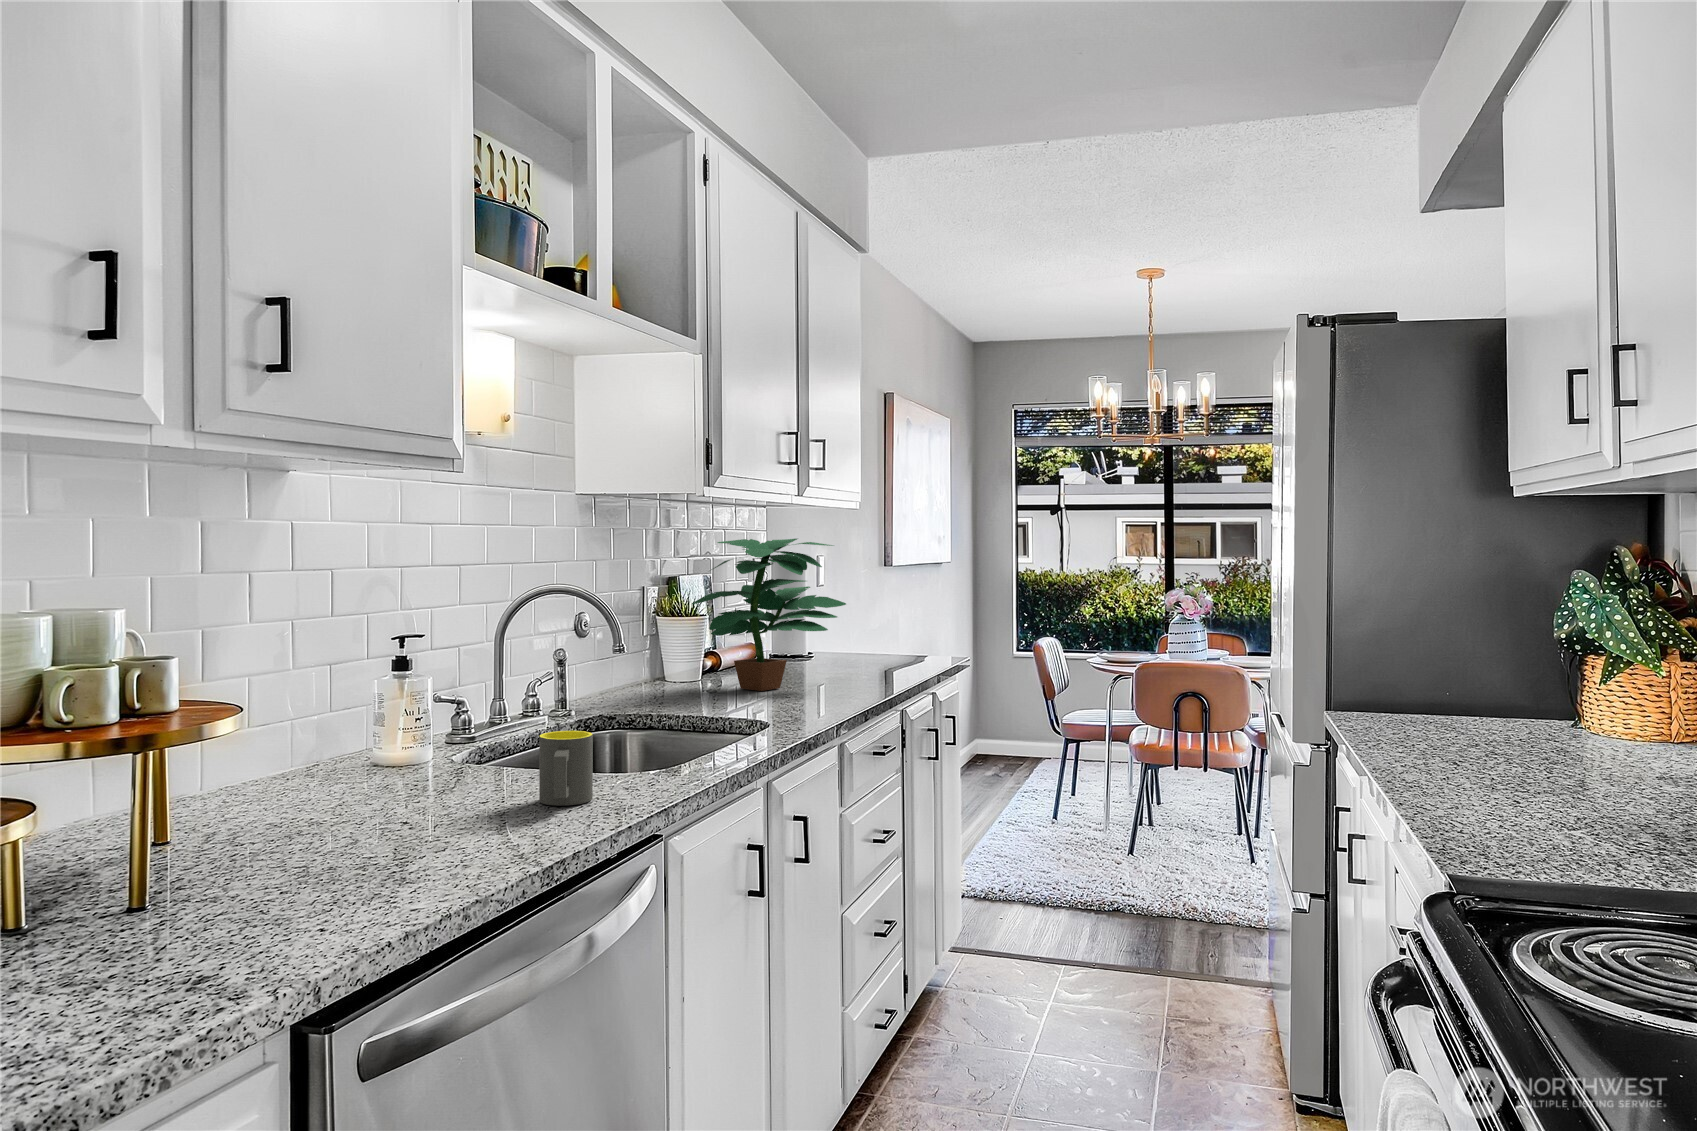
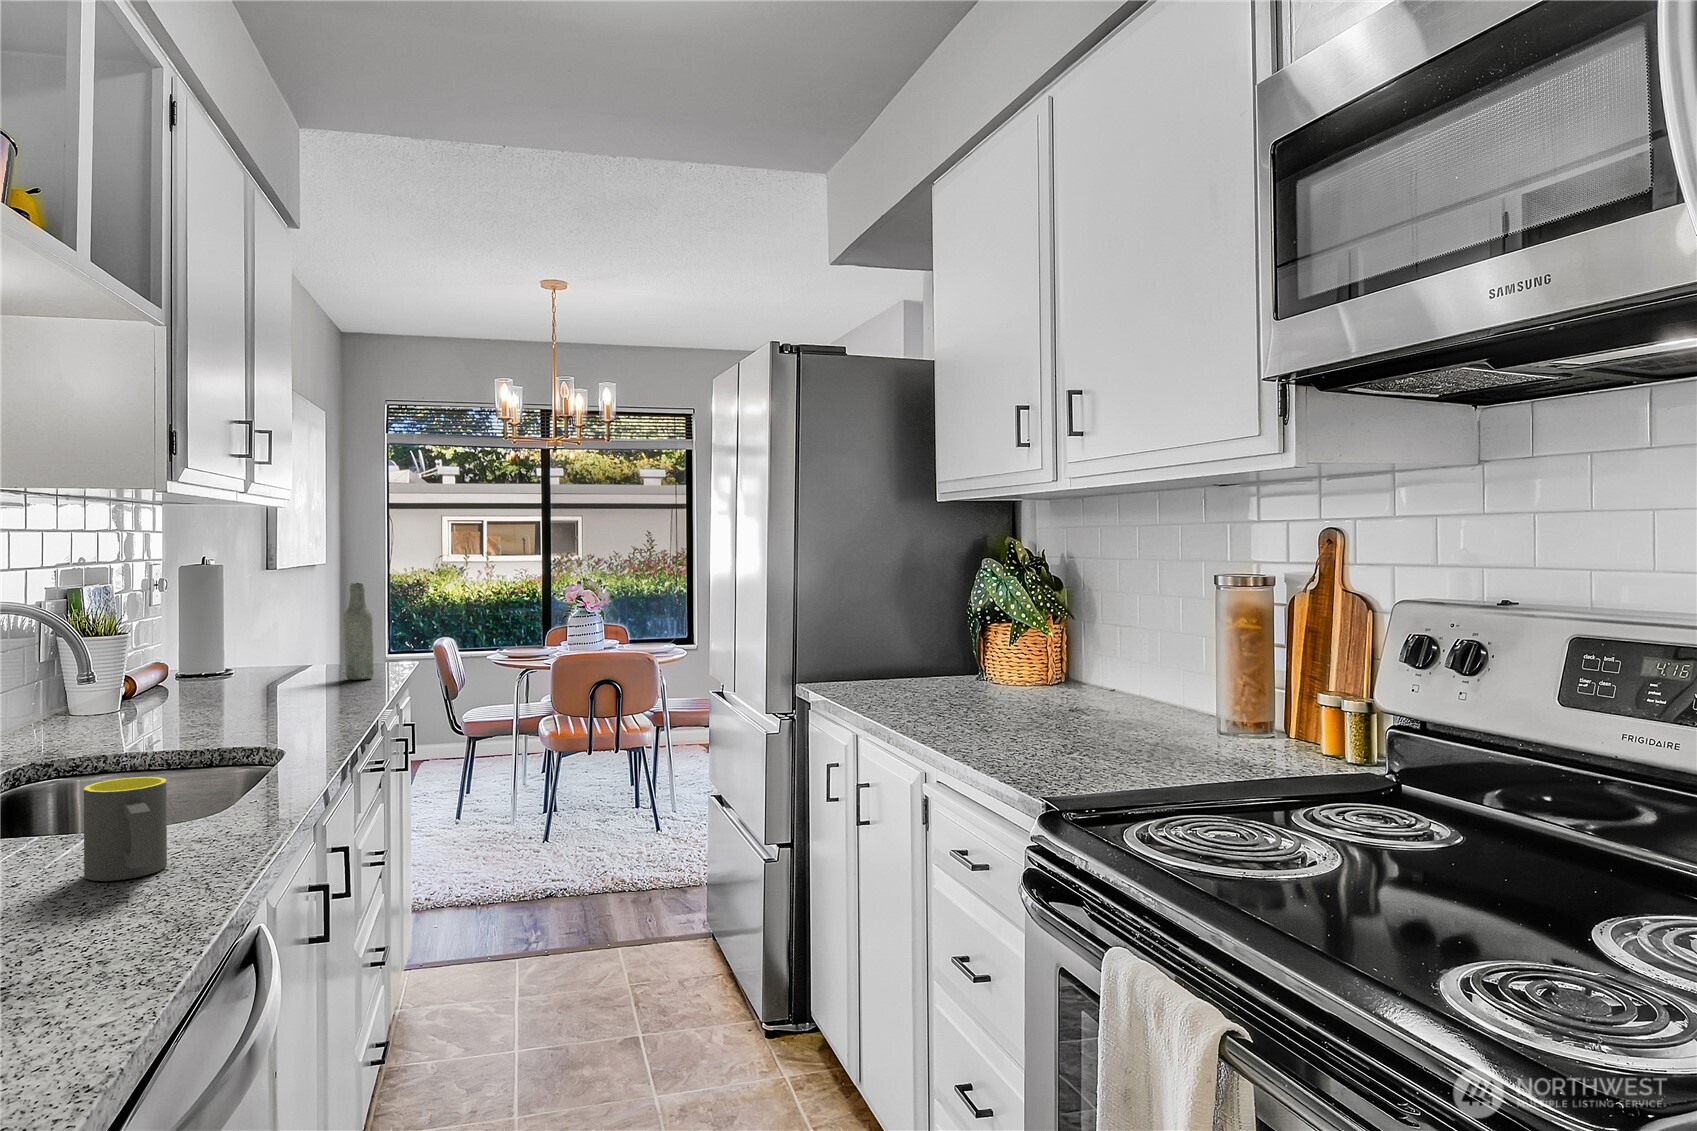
potted plant: present [692,539,846,691] -> none [119,536,322,714]
bottle: none [886,581,911,671] -> present [343,583,374,680]

